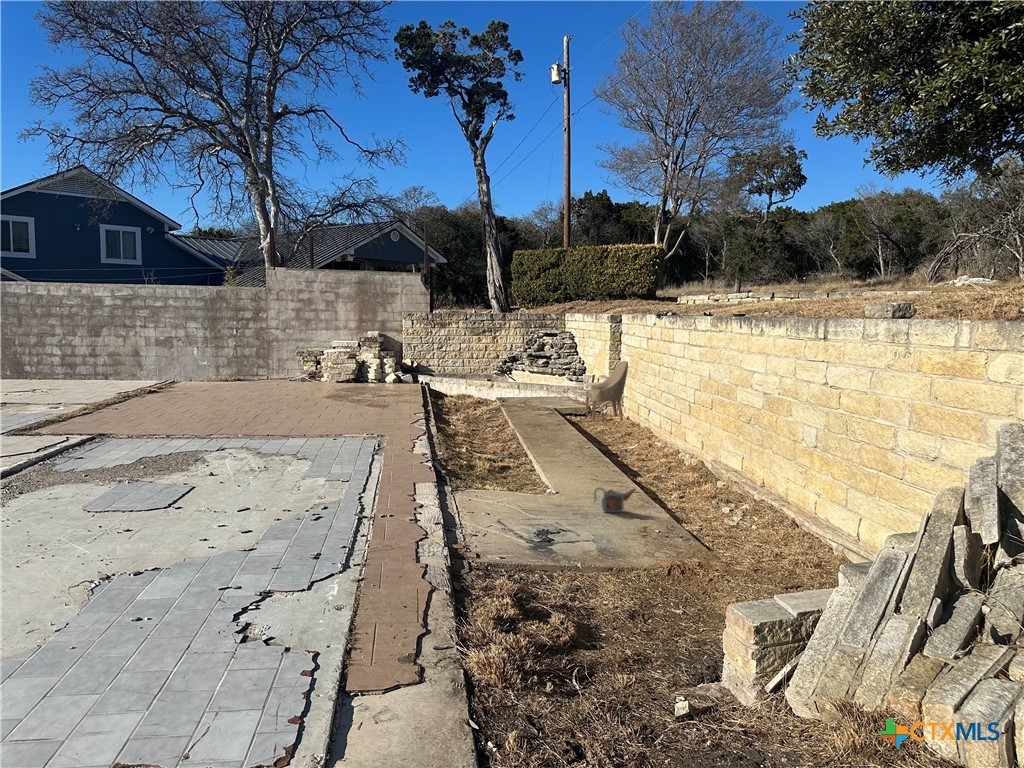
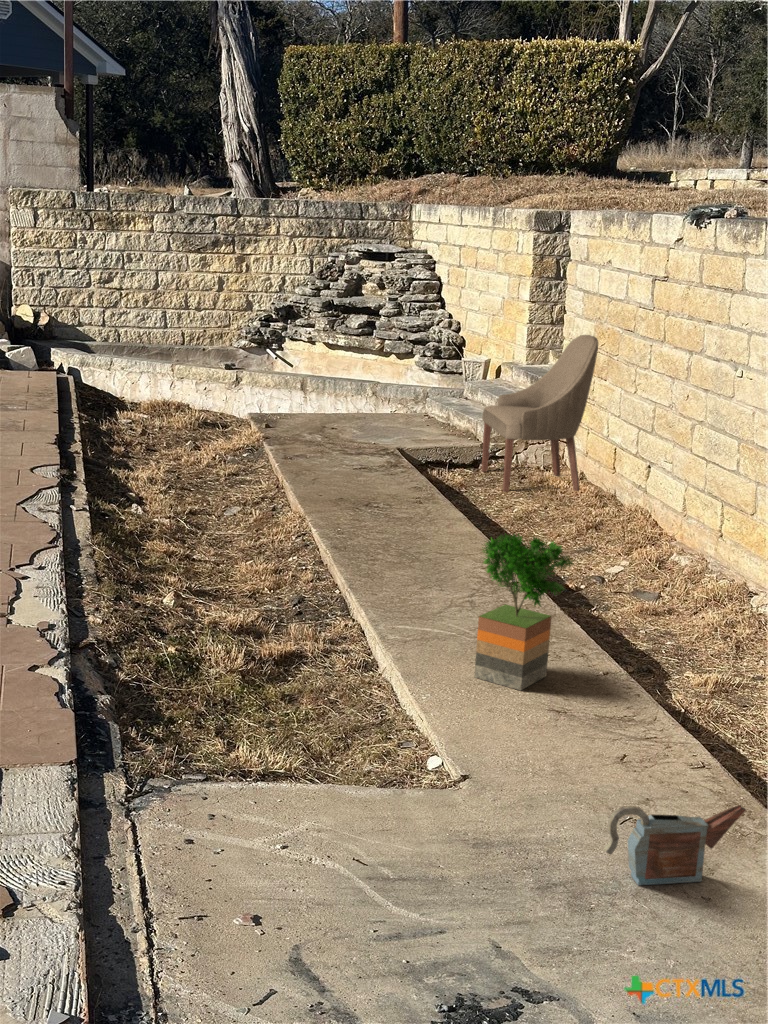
potted tree: none [566,420,599,473] -> present [474,533,573,690]

